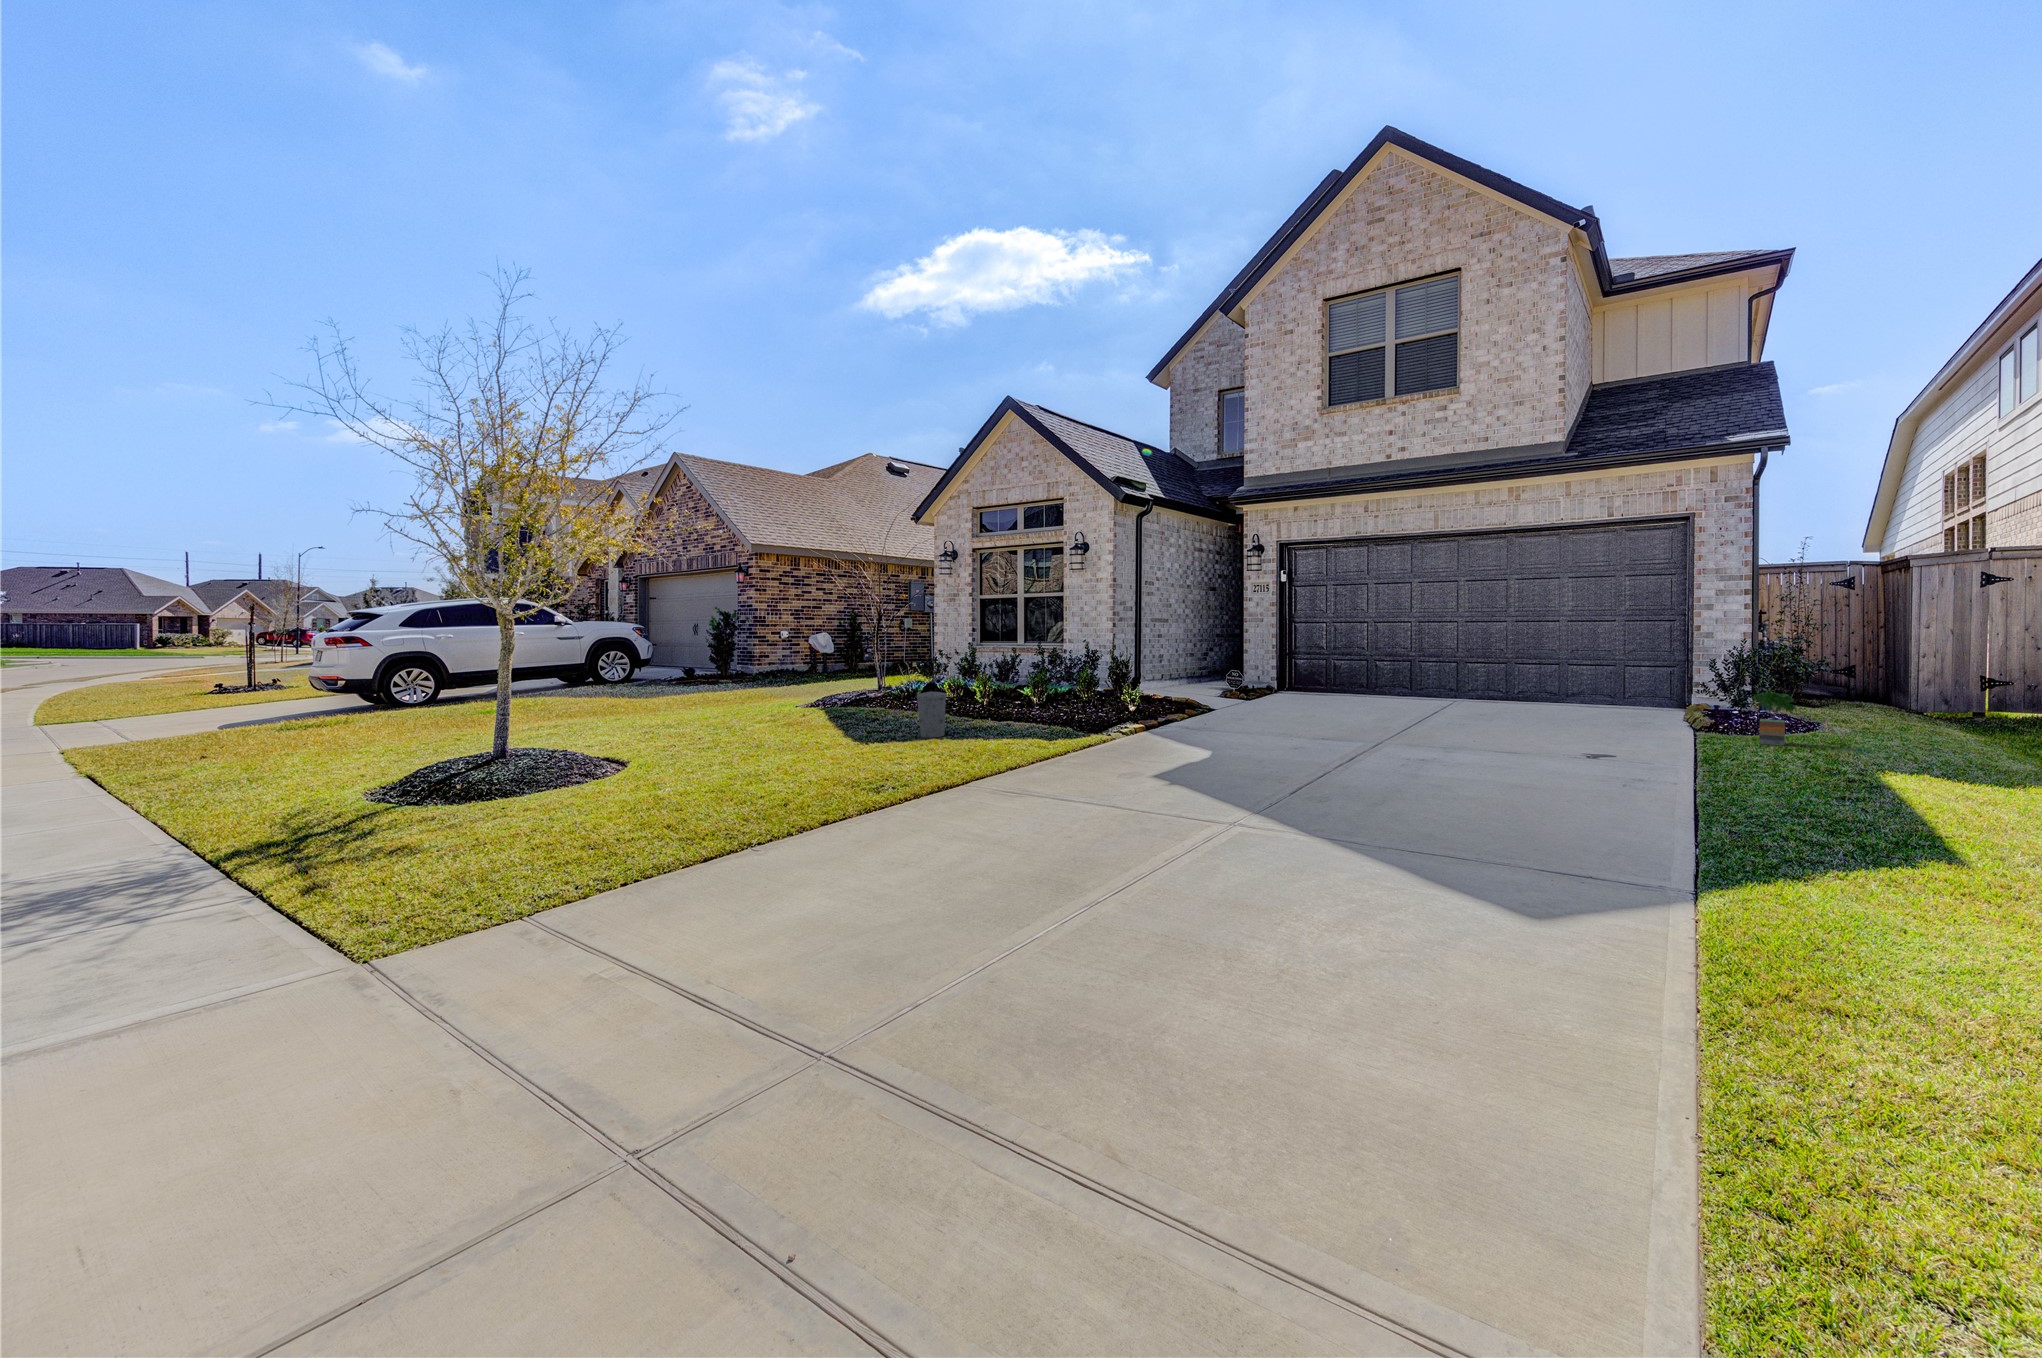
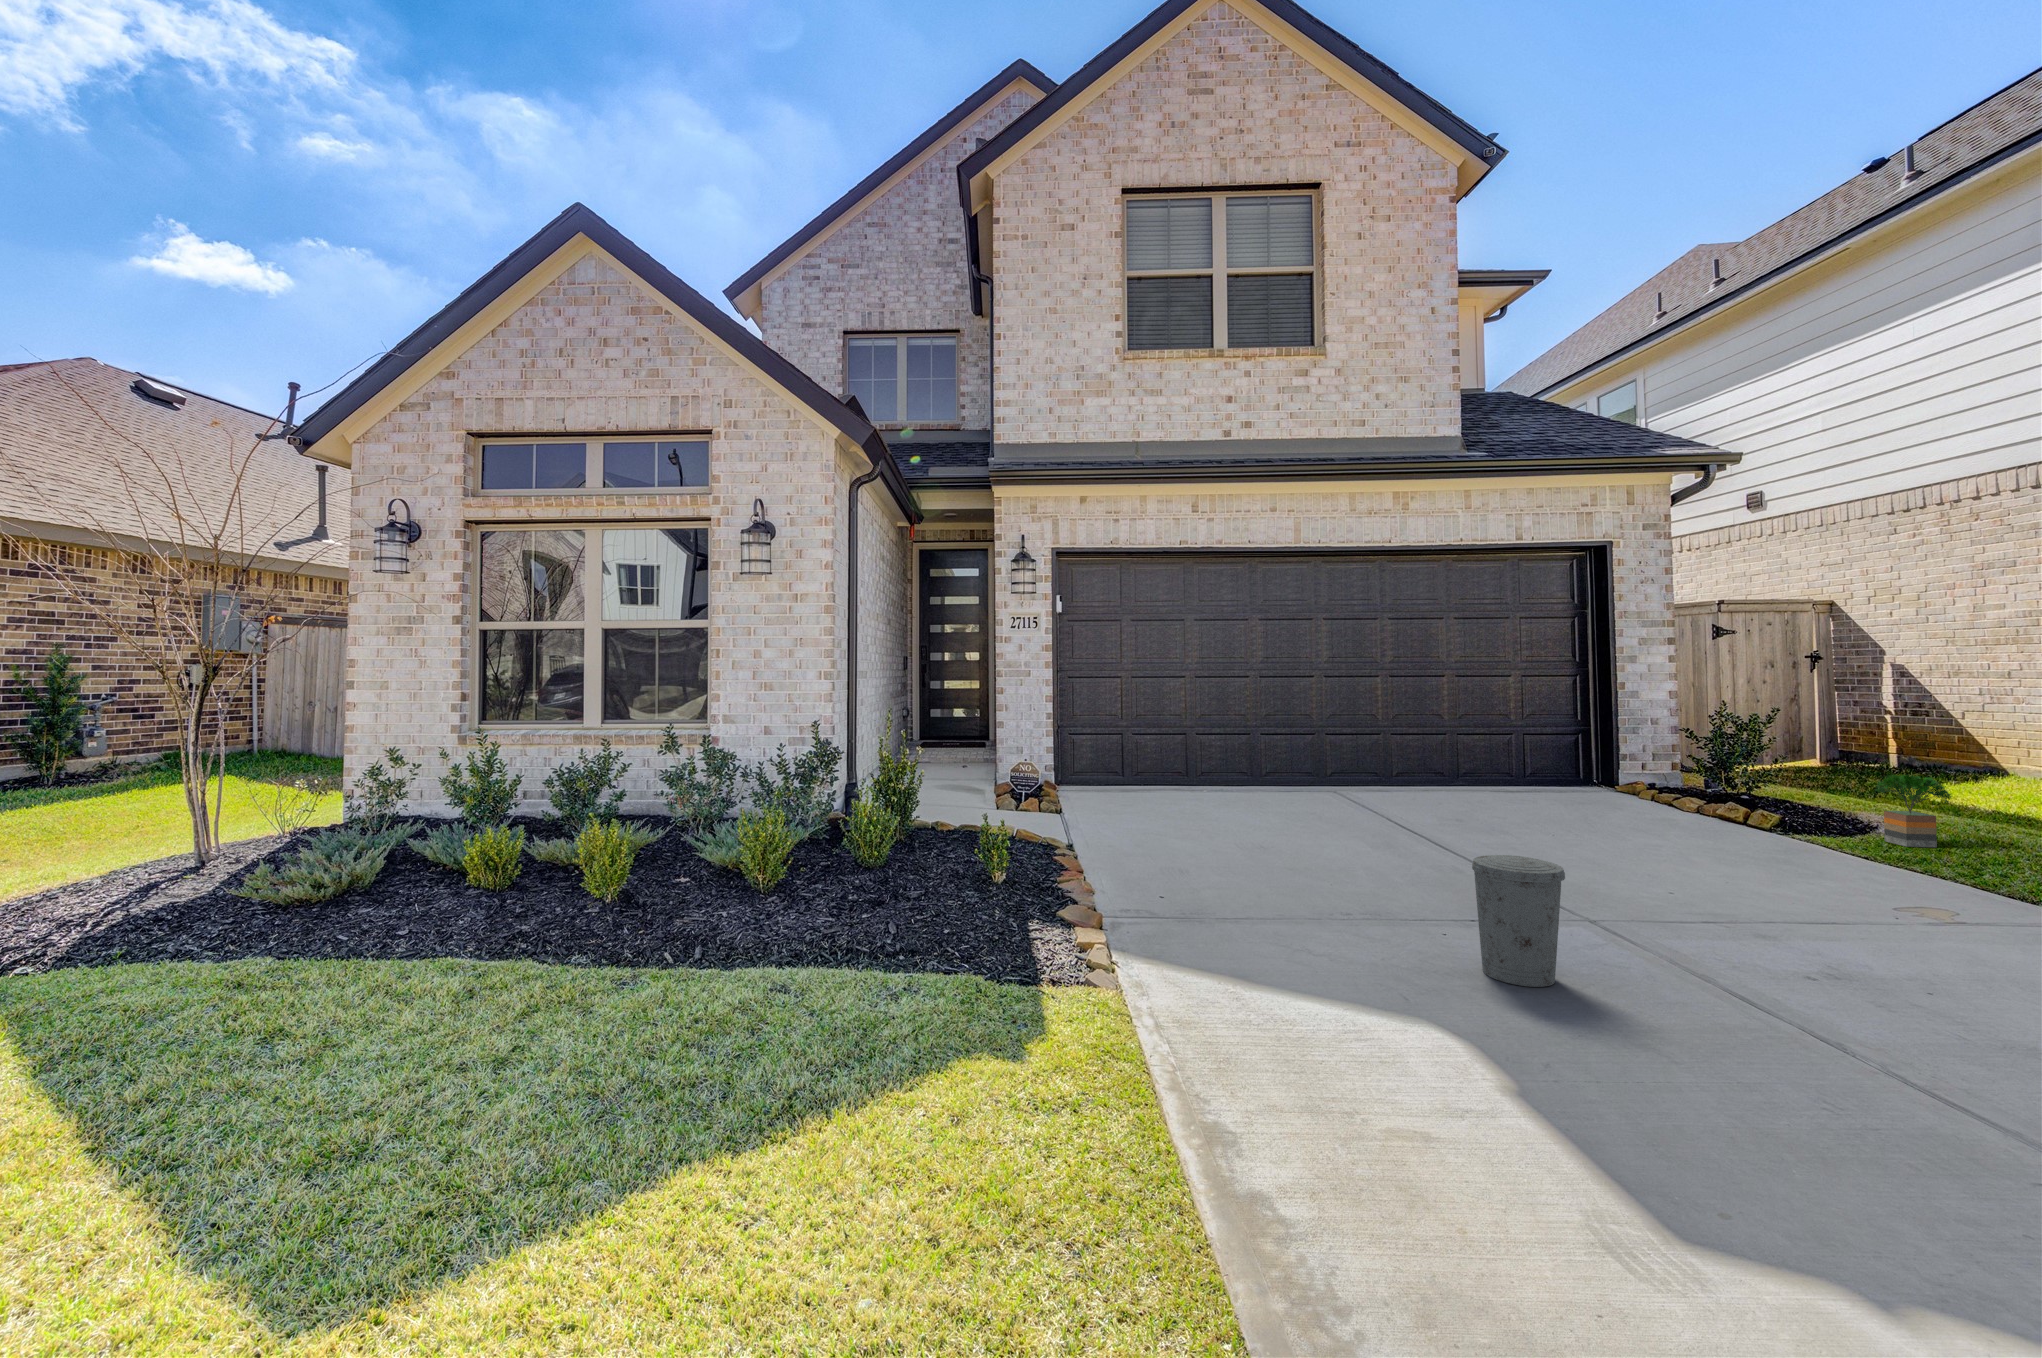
trash can: present [917,692,947,738] -> present [1472,855,1565,987]

